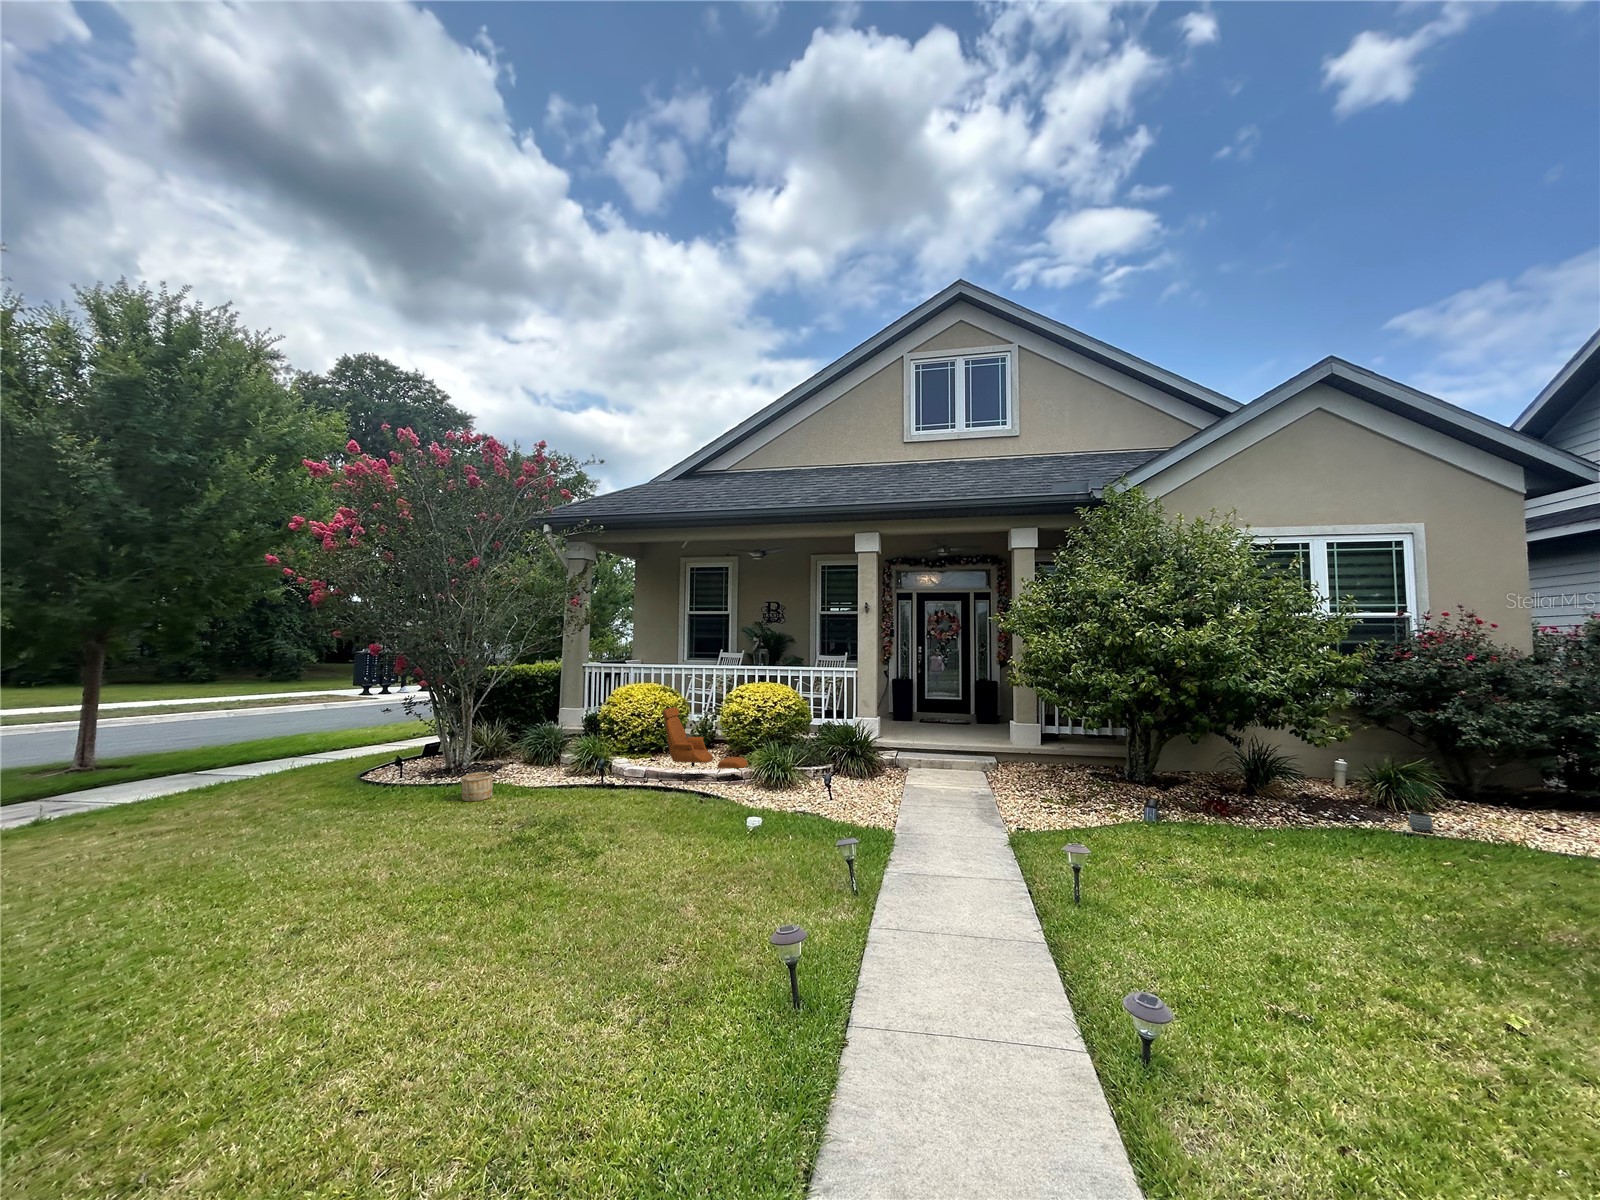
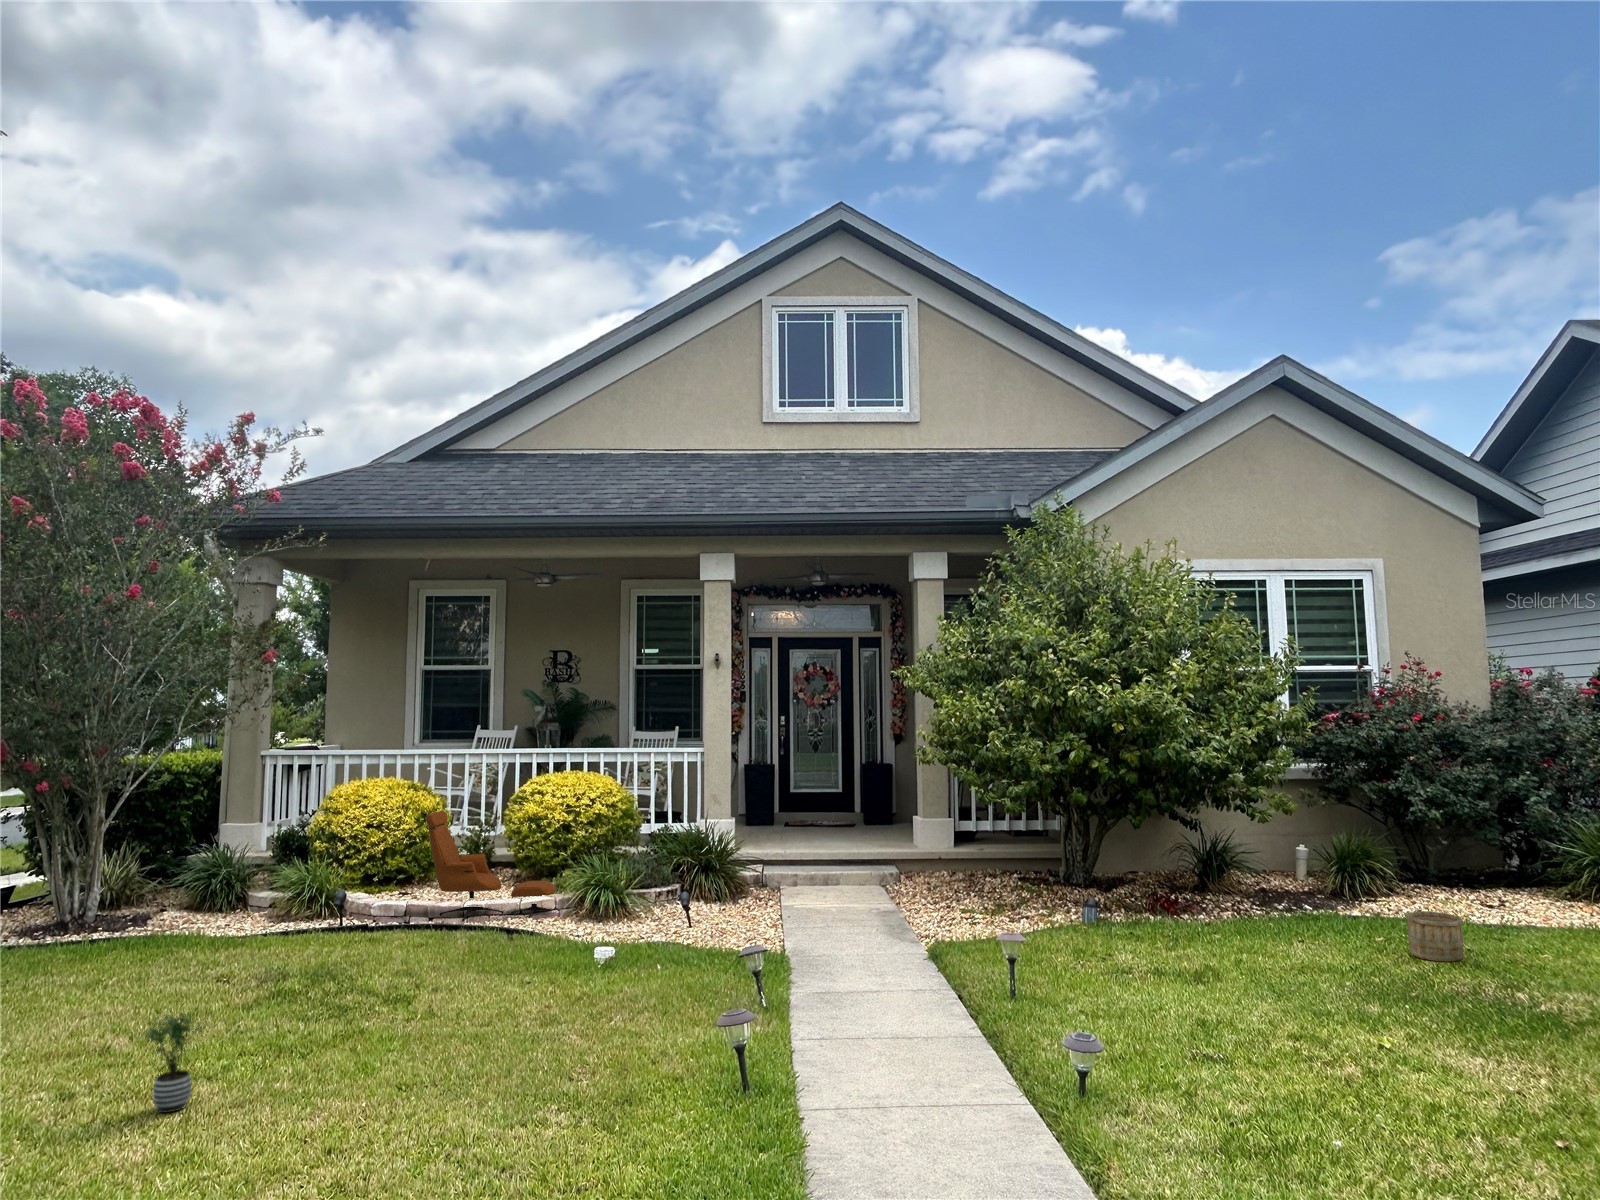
wooden bucket: present [461,772,493,801] -> present [1406,912,1464,961]
potted plant: present [1397,782,1433,833] -> present [142,1013,205,1113]

